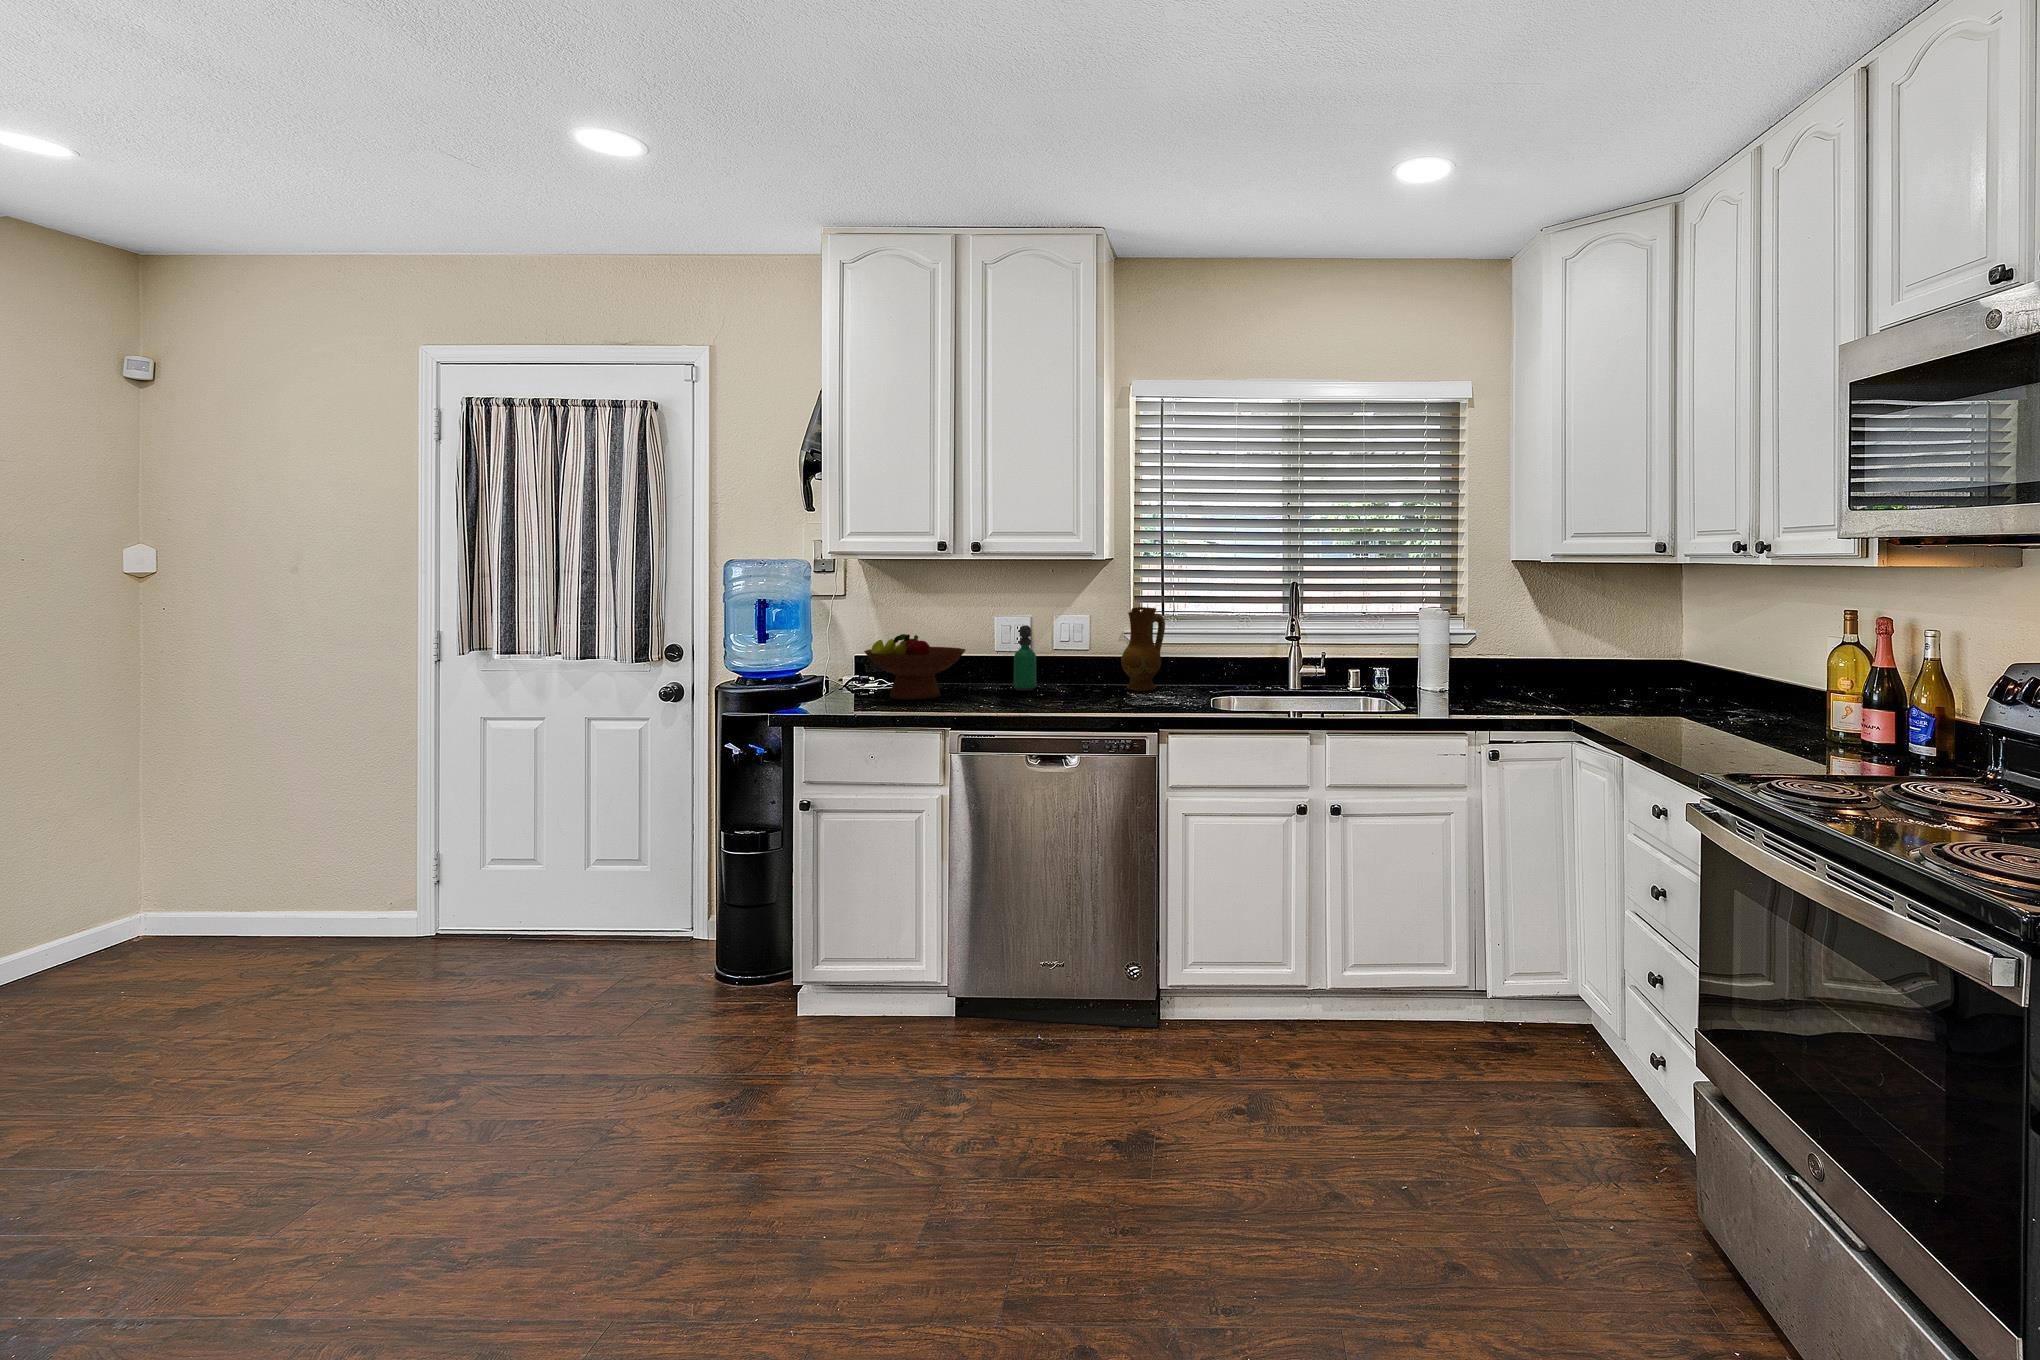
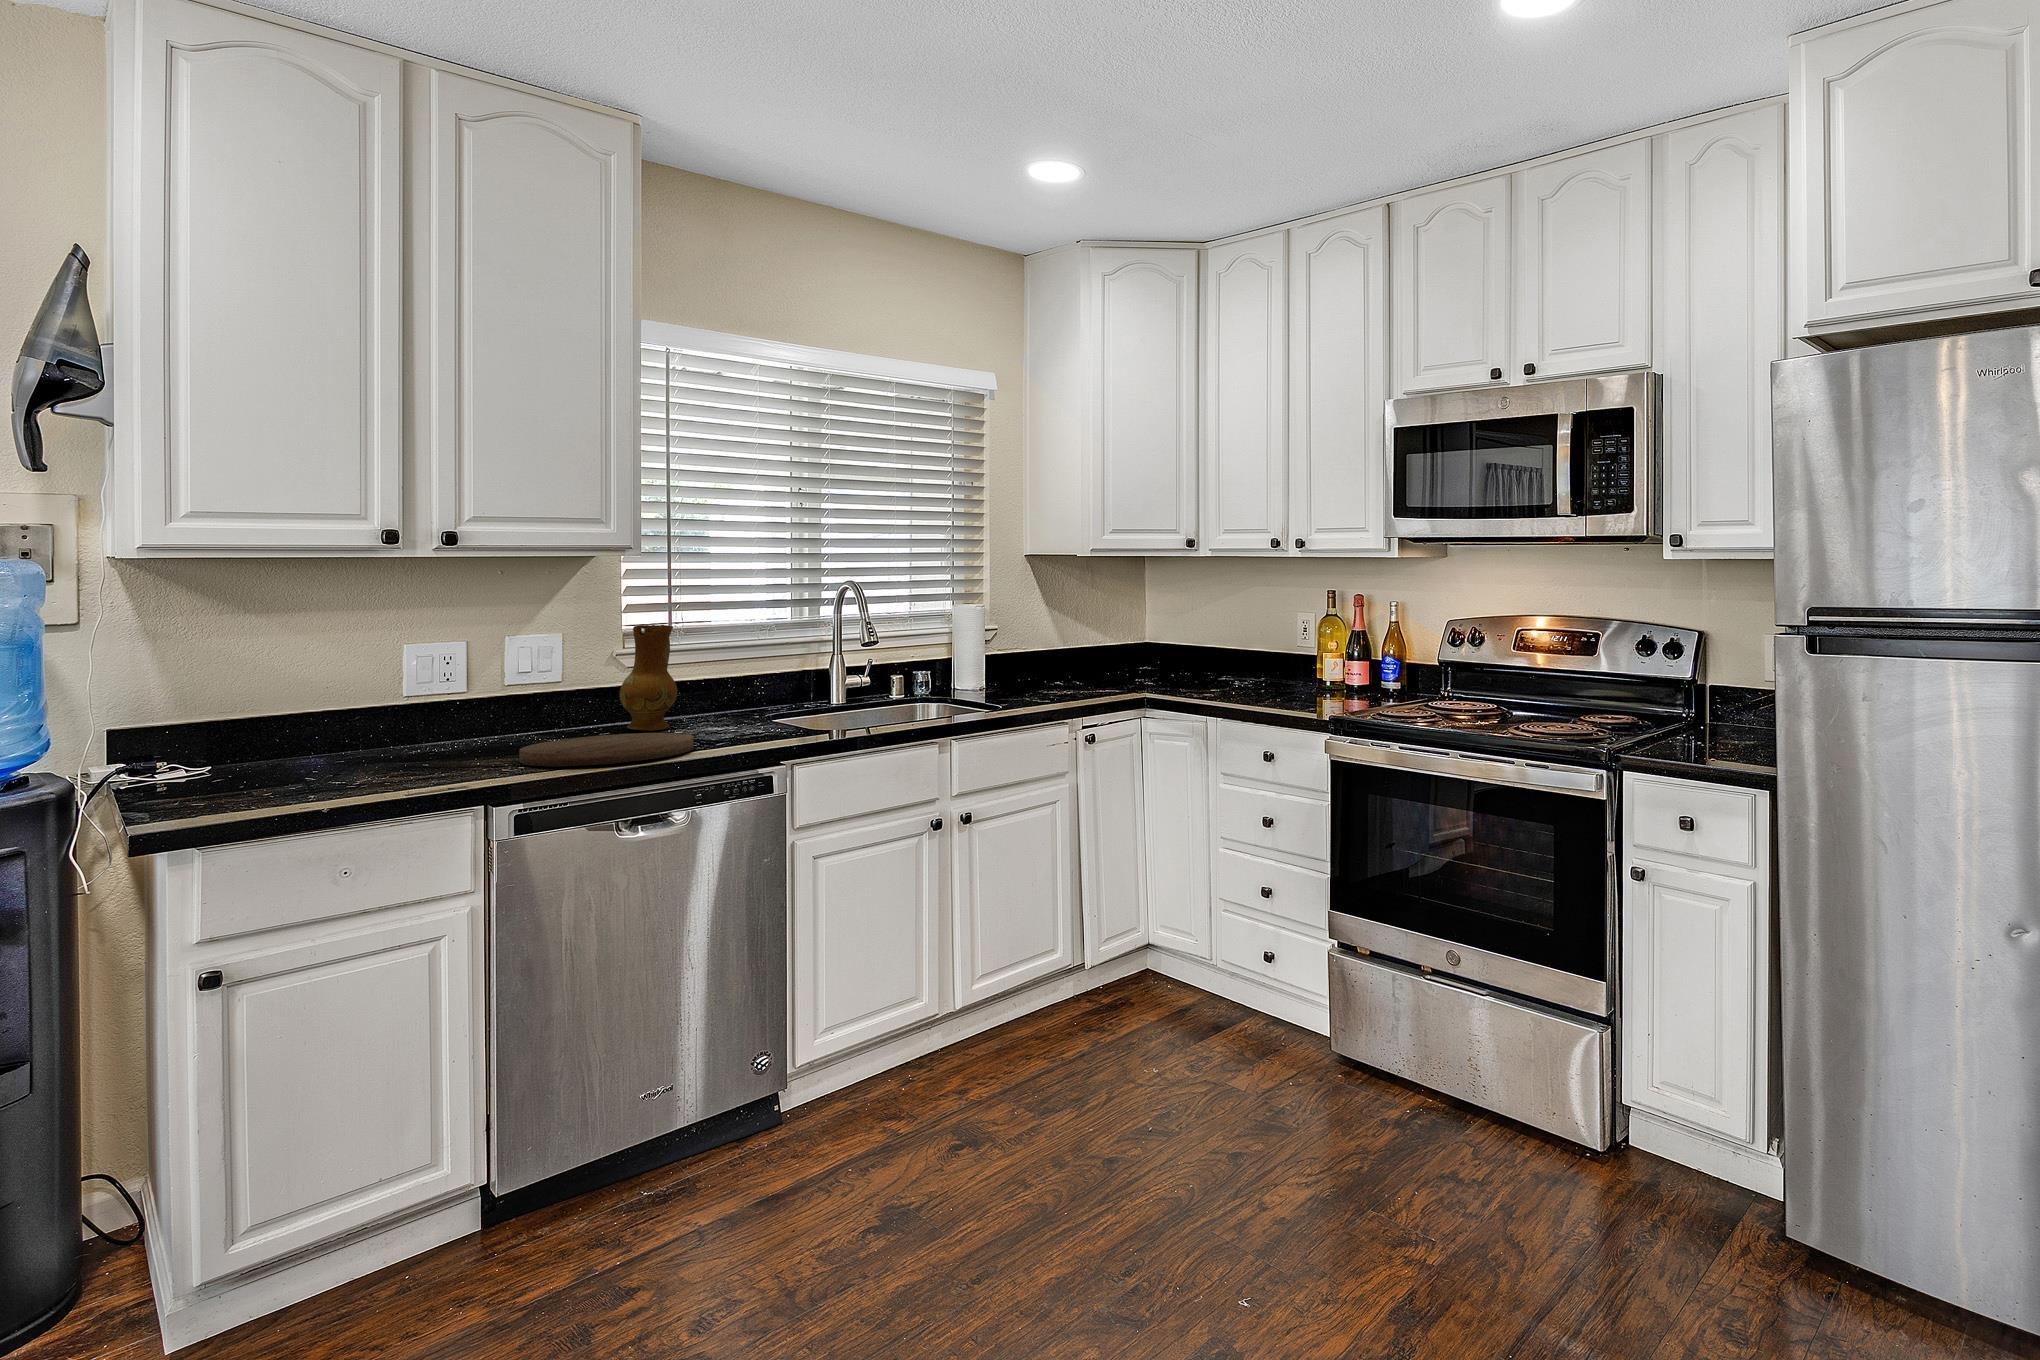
soap dispenser: present [1014,625,1036,691] -> none [456,657,494,751]
fruit bowl: present [864,634,966,700] -> none [208,677,412,785]
cutting board: none [1005,690,1120,713] -> present [519,733,694,766]

